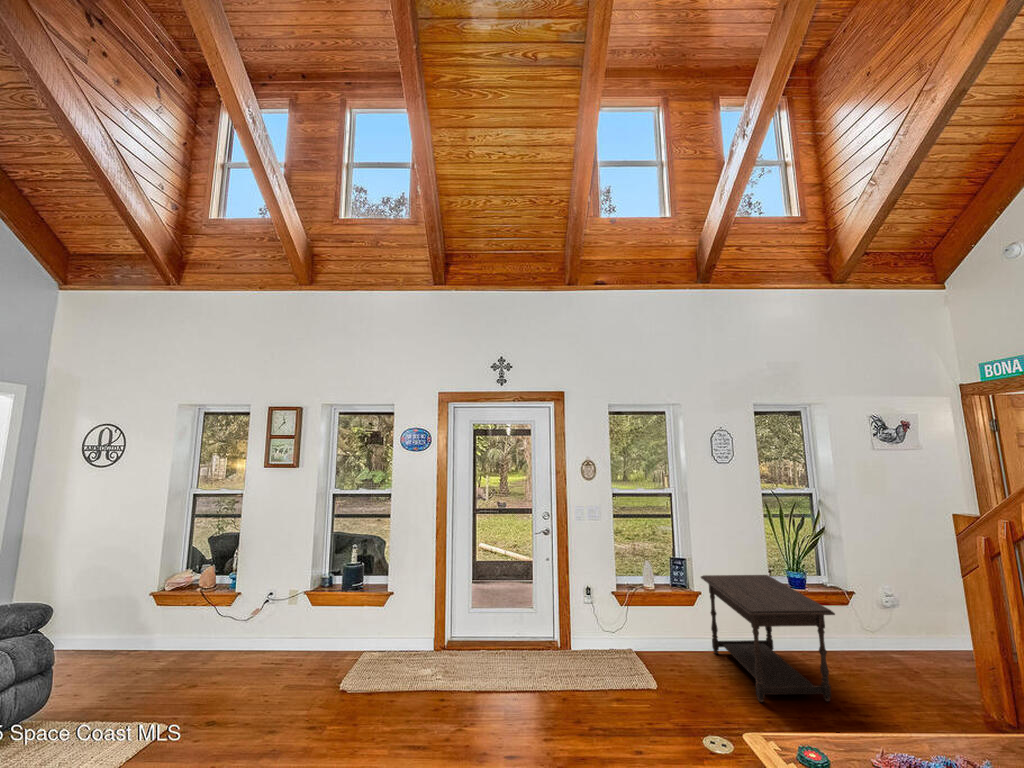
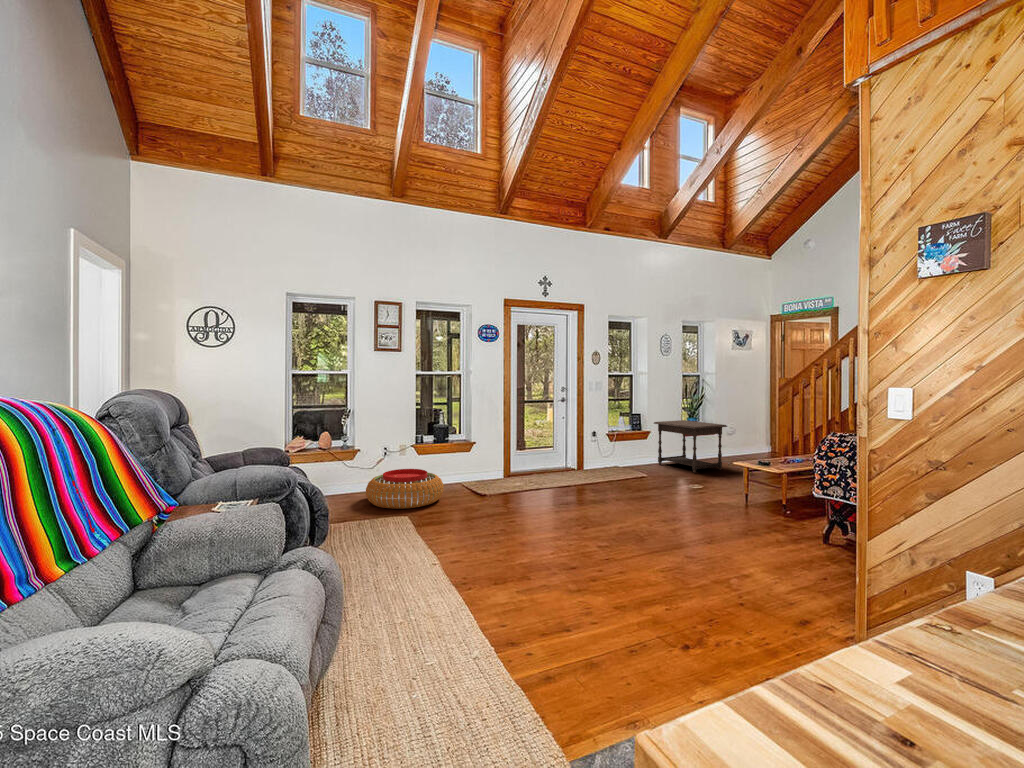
pouf: none [171,632,297,715] -> present [366,469,444,509]

